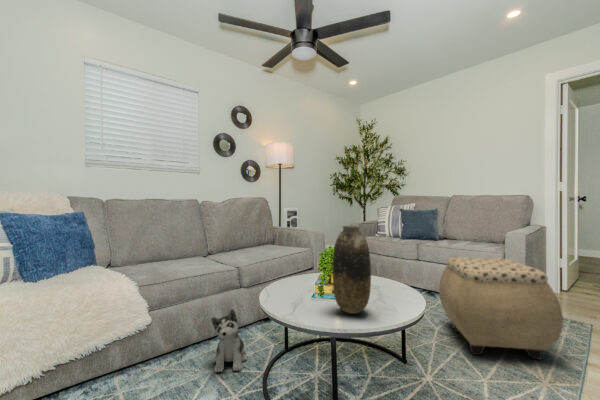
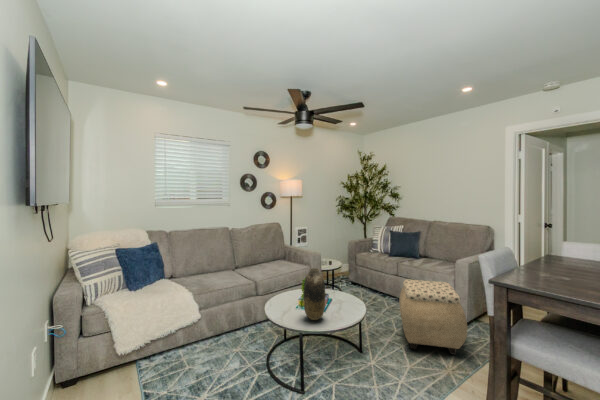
plush toy: present [211,309,247,372] -> none [237,312,259,351]

